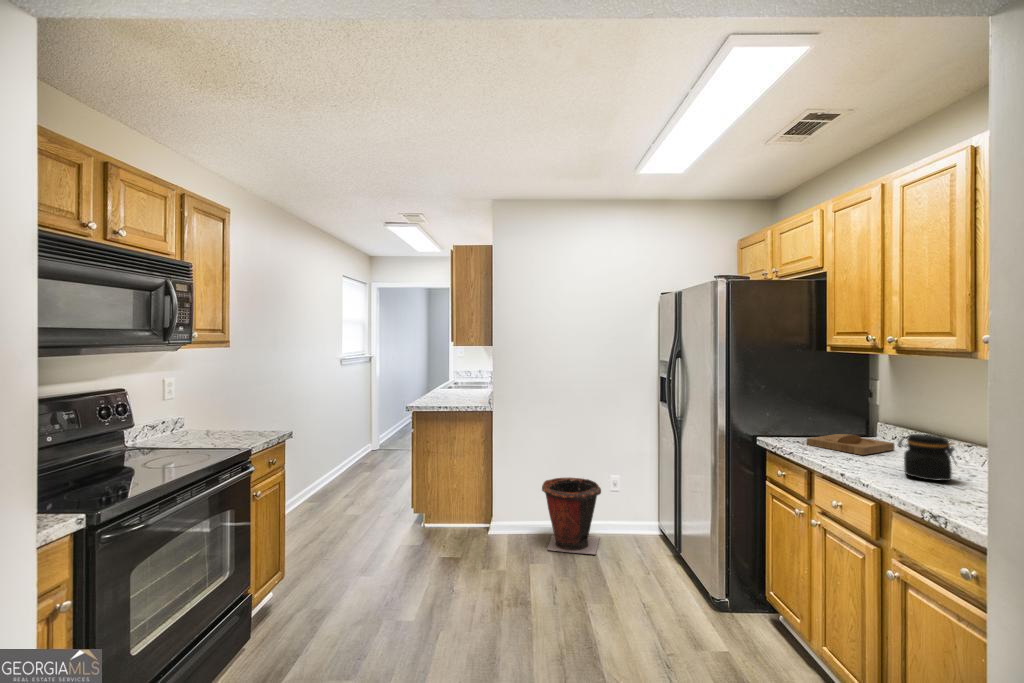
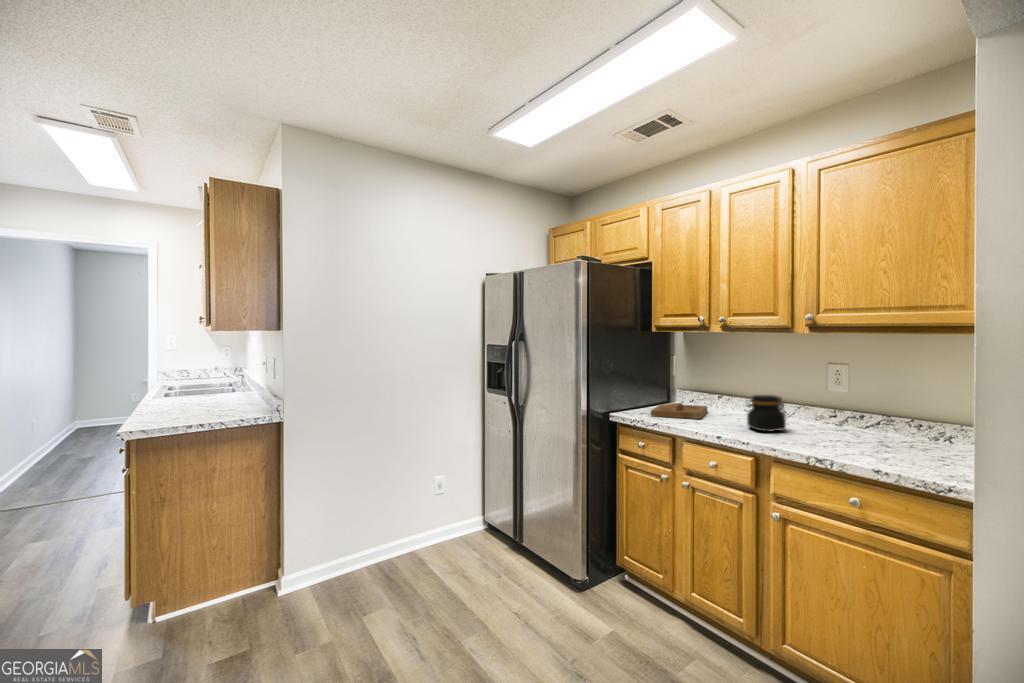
waste bin: present [542,478,601,554] -> none [365,485,437,580]

